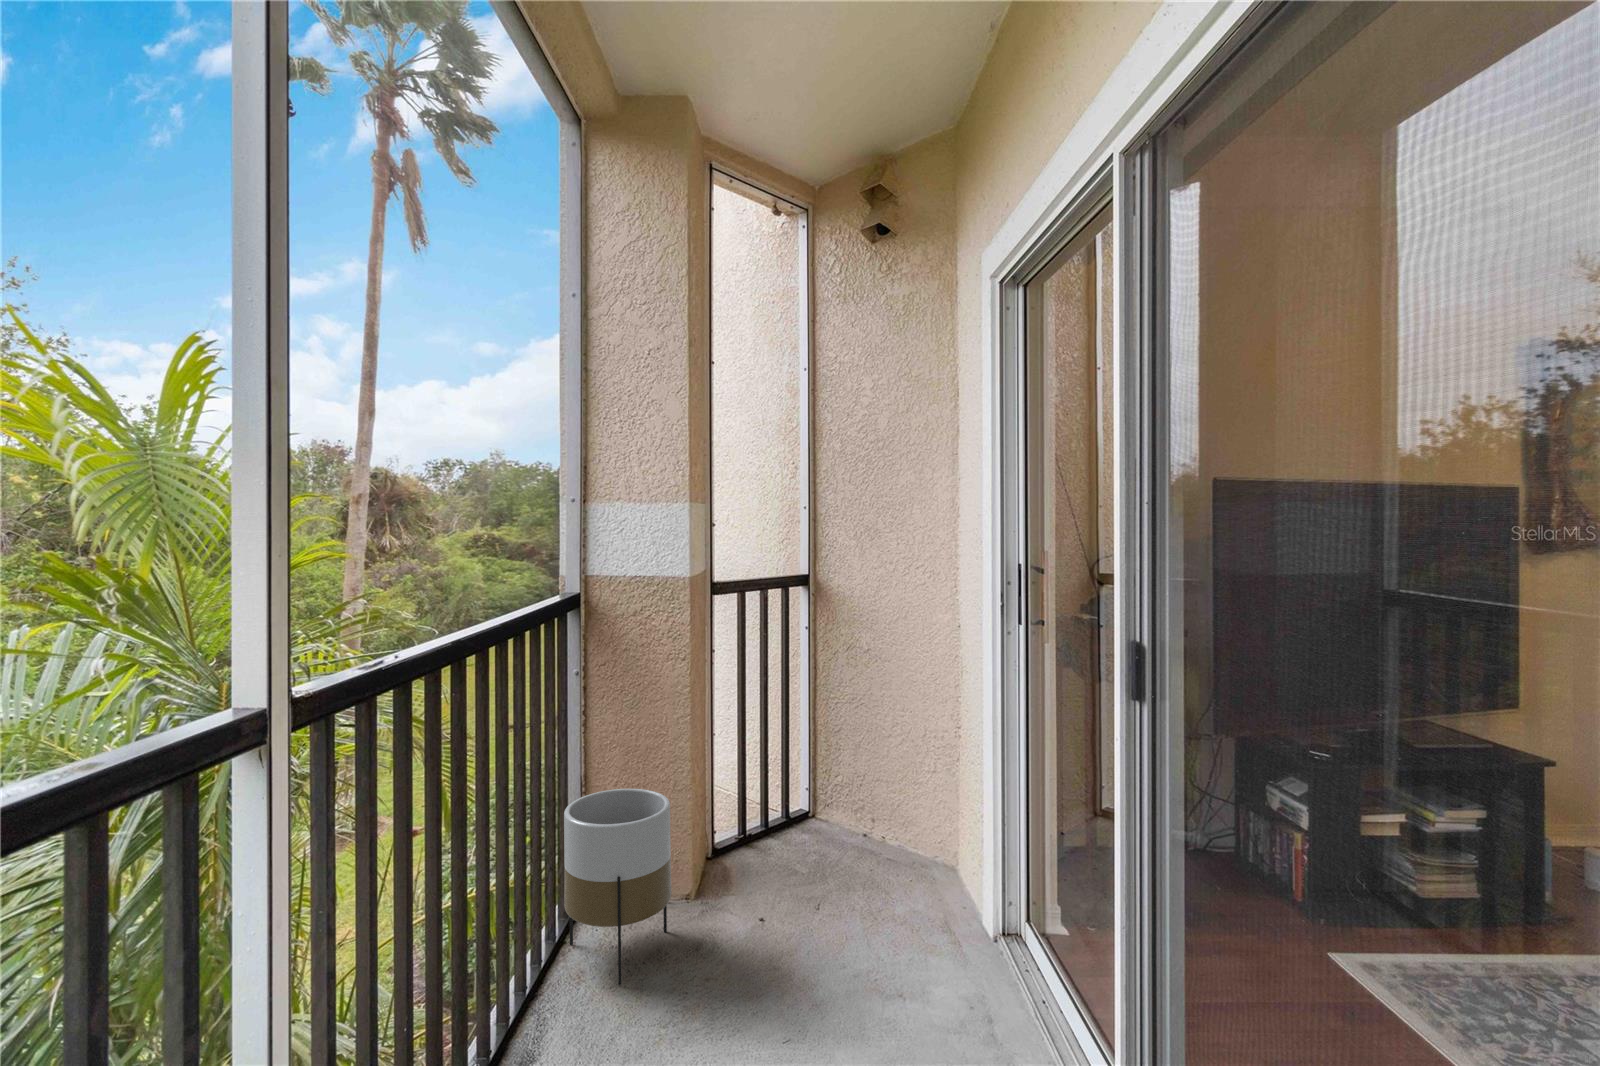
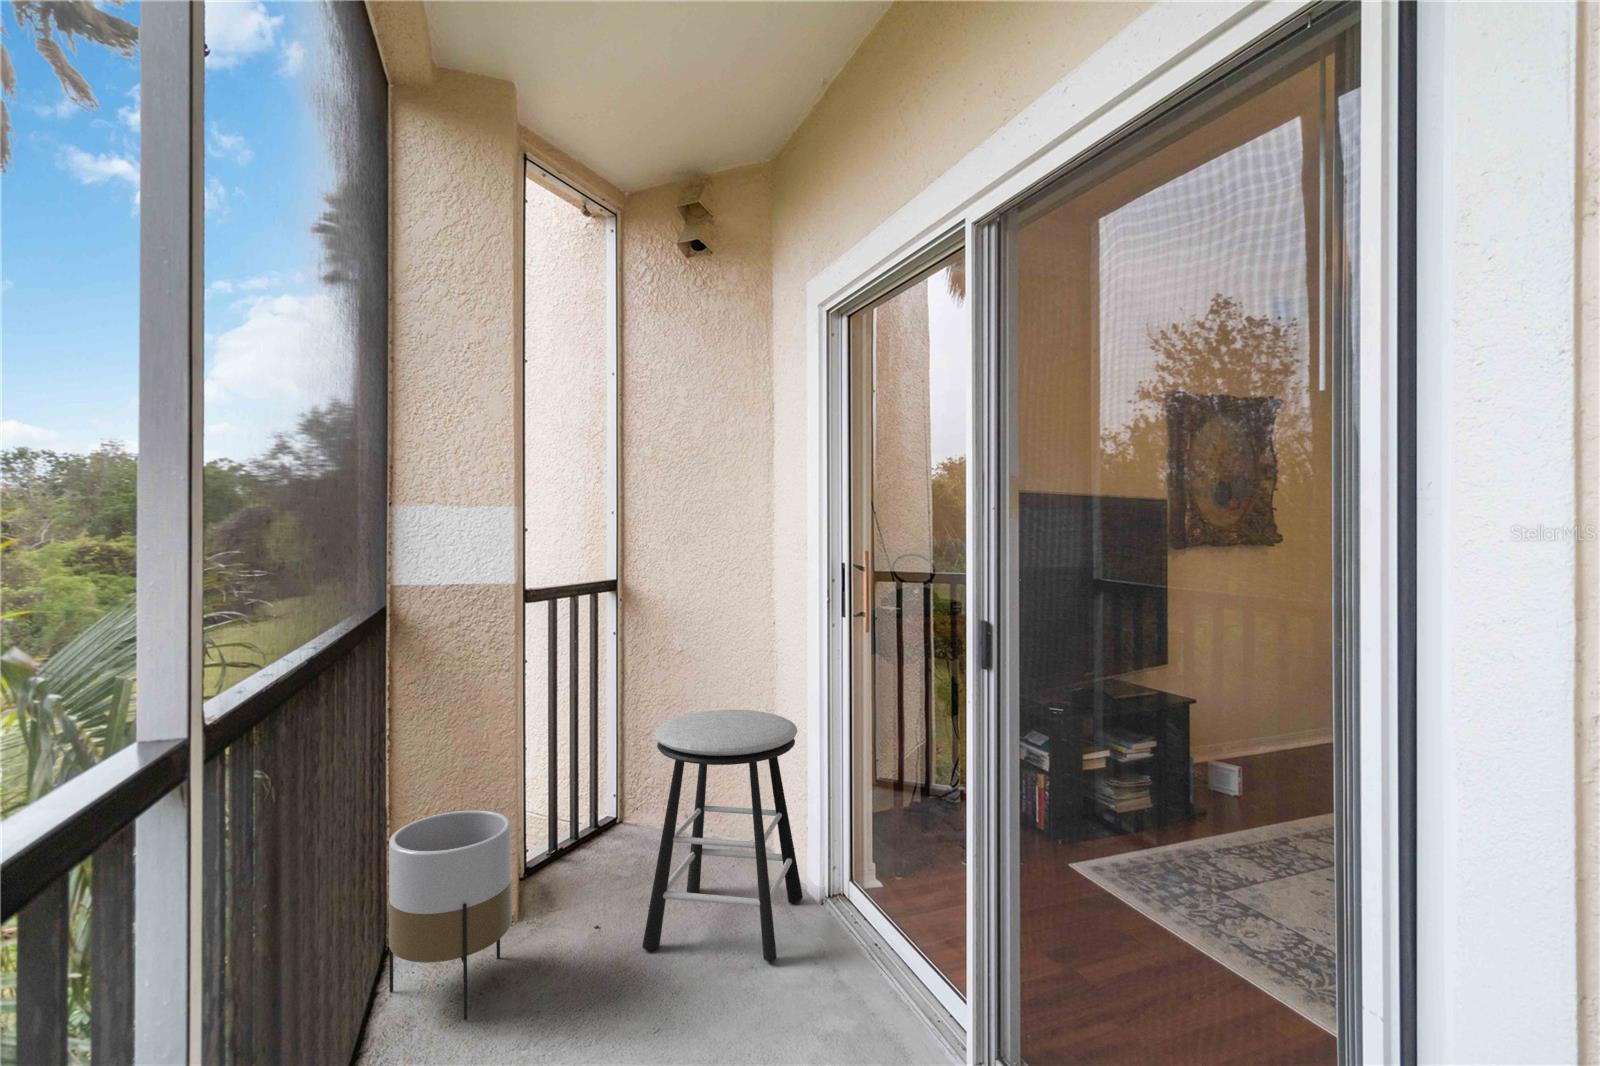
stool: none [794,716,974,992] -> present [642,710,803,961]

